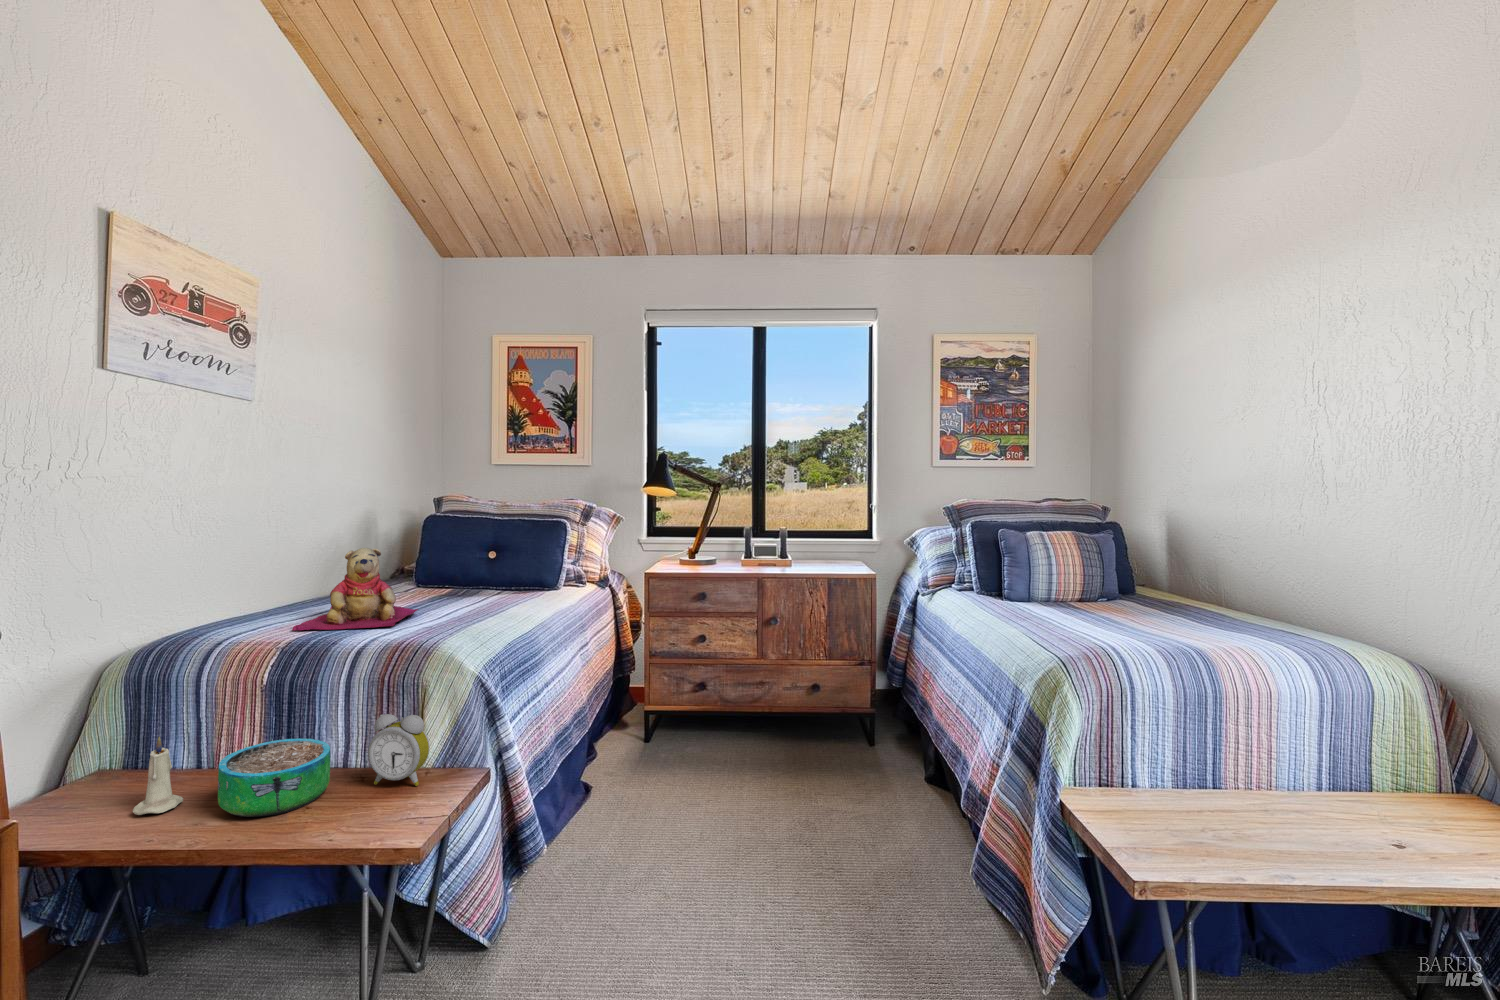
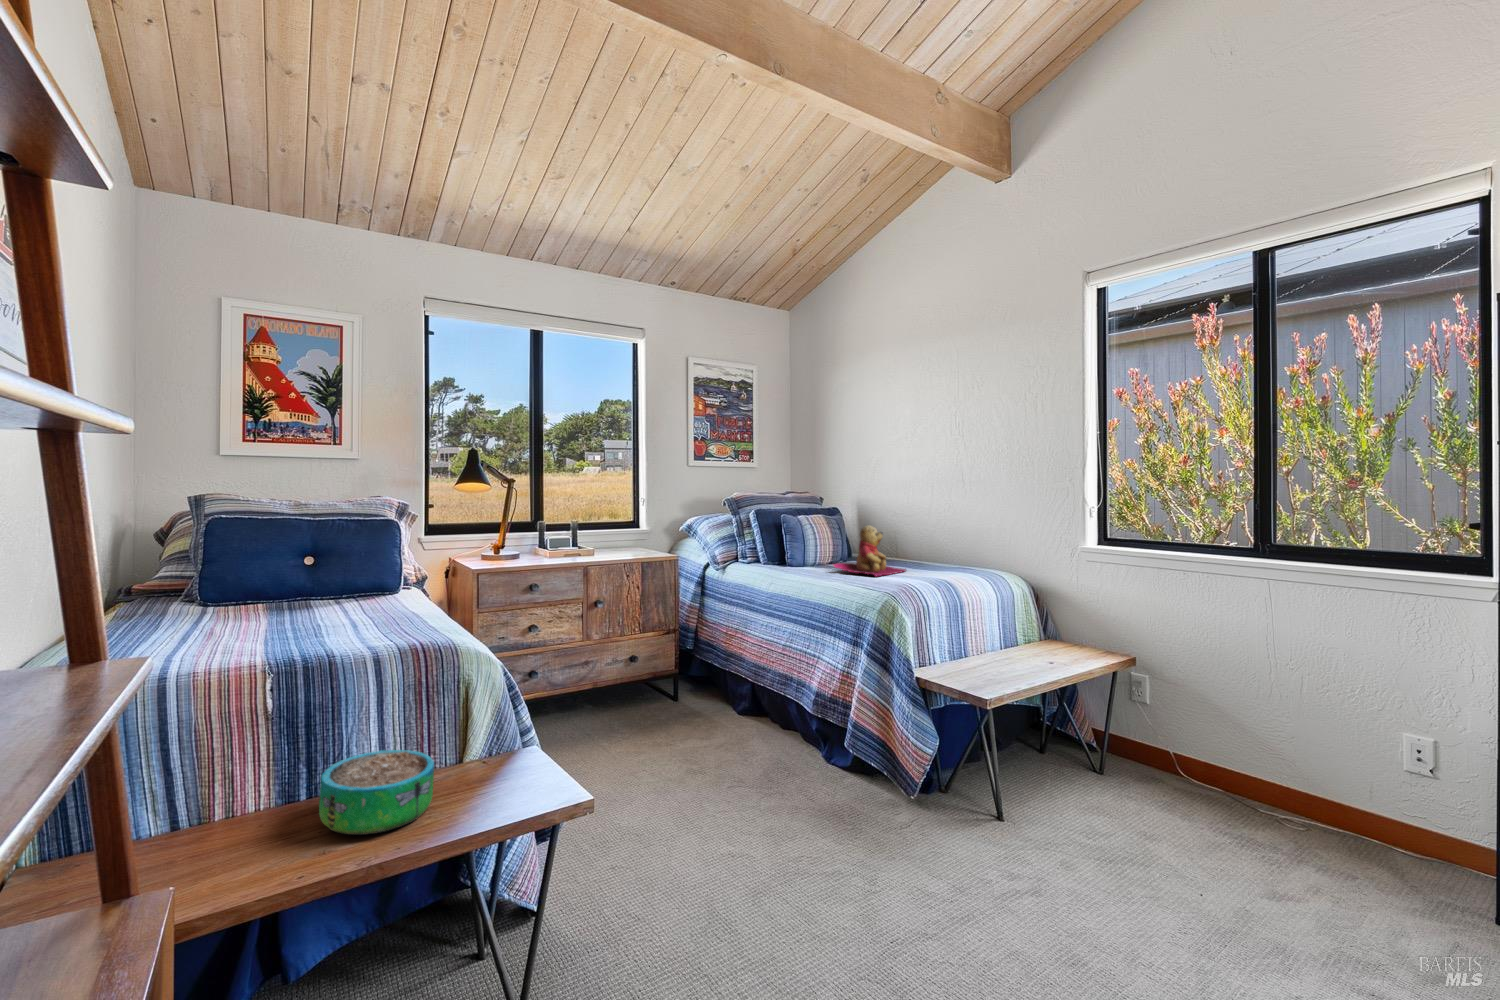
teddy bear: present [292,548,418,631] -> present [834,525,906,576]
alarm clock: present [368,714,430,786] -> none [460,704,518,779]
candle: present [133,737,183,815] -> none [206,775,261,870]

